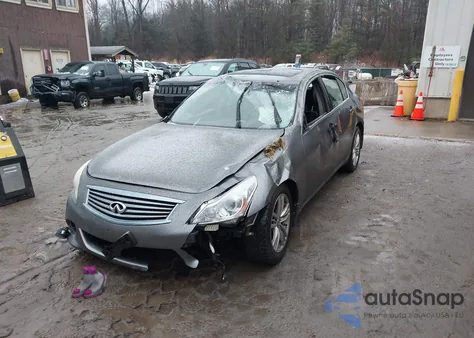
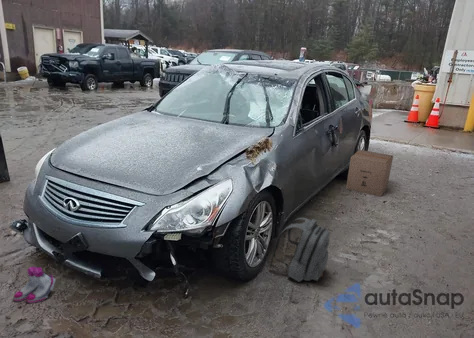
cardboard box: none [349,144,390,186] -> present [346,150,393,197]
backpack: none [291,206,342,263] -> present [270,218,330,282]

